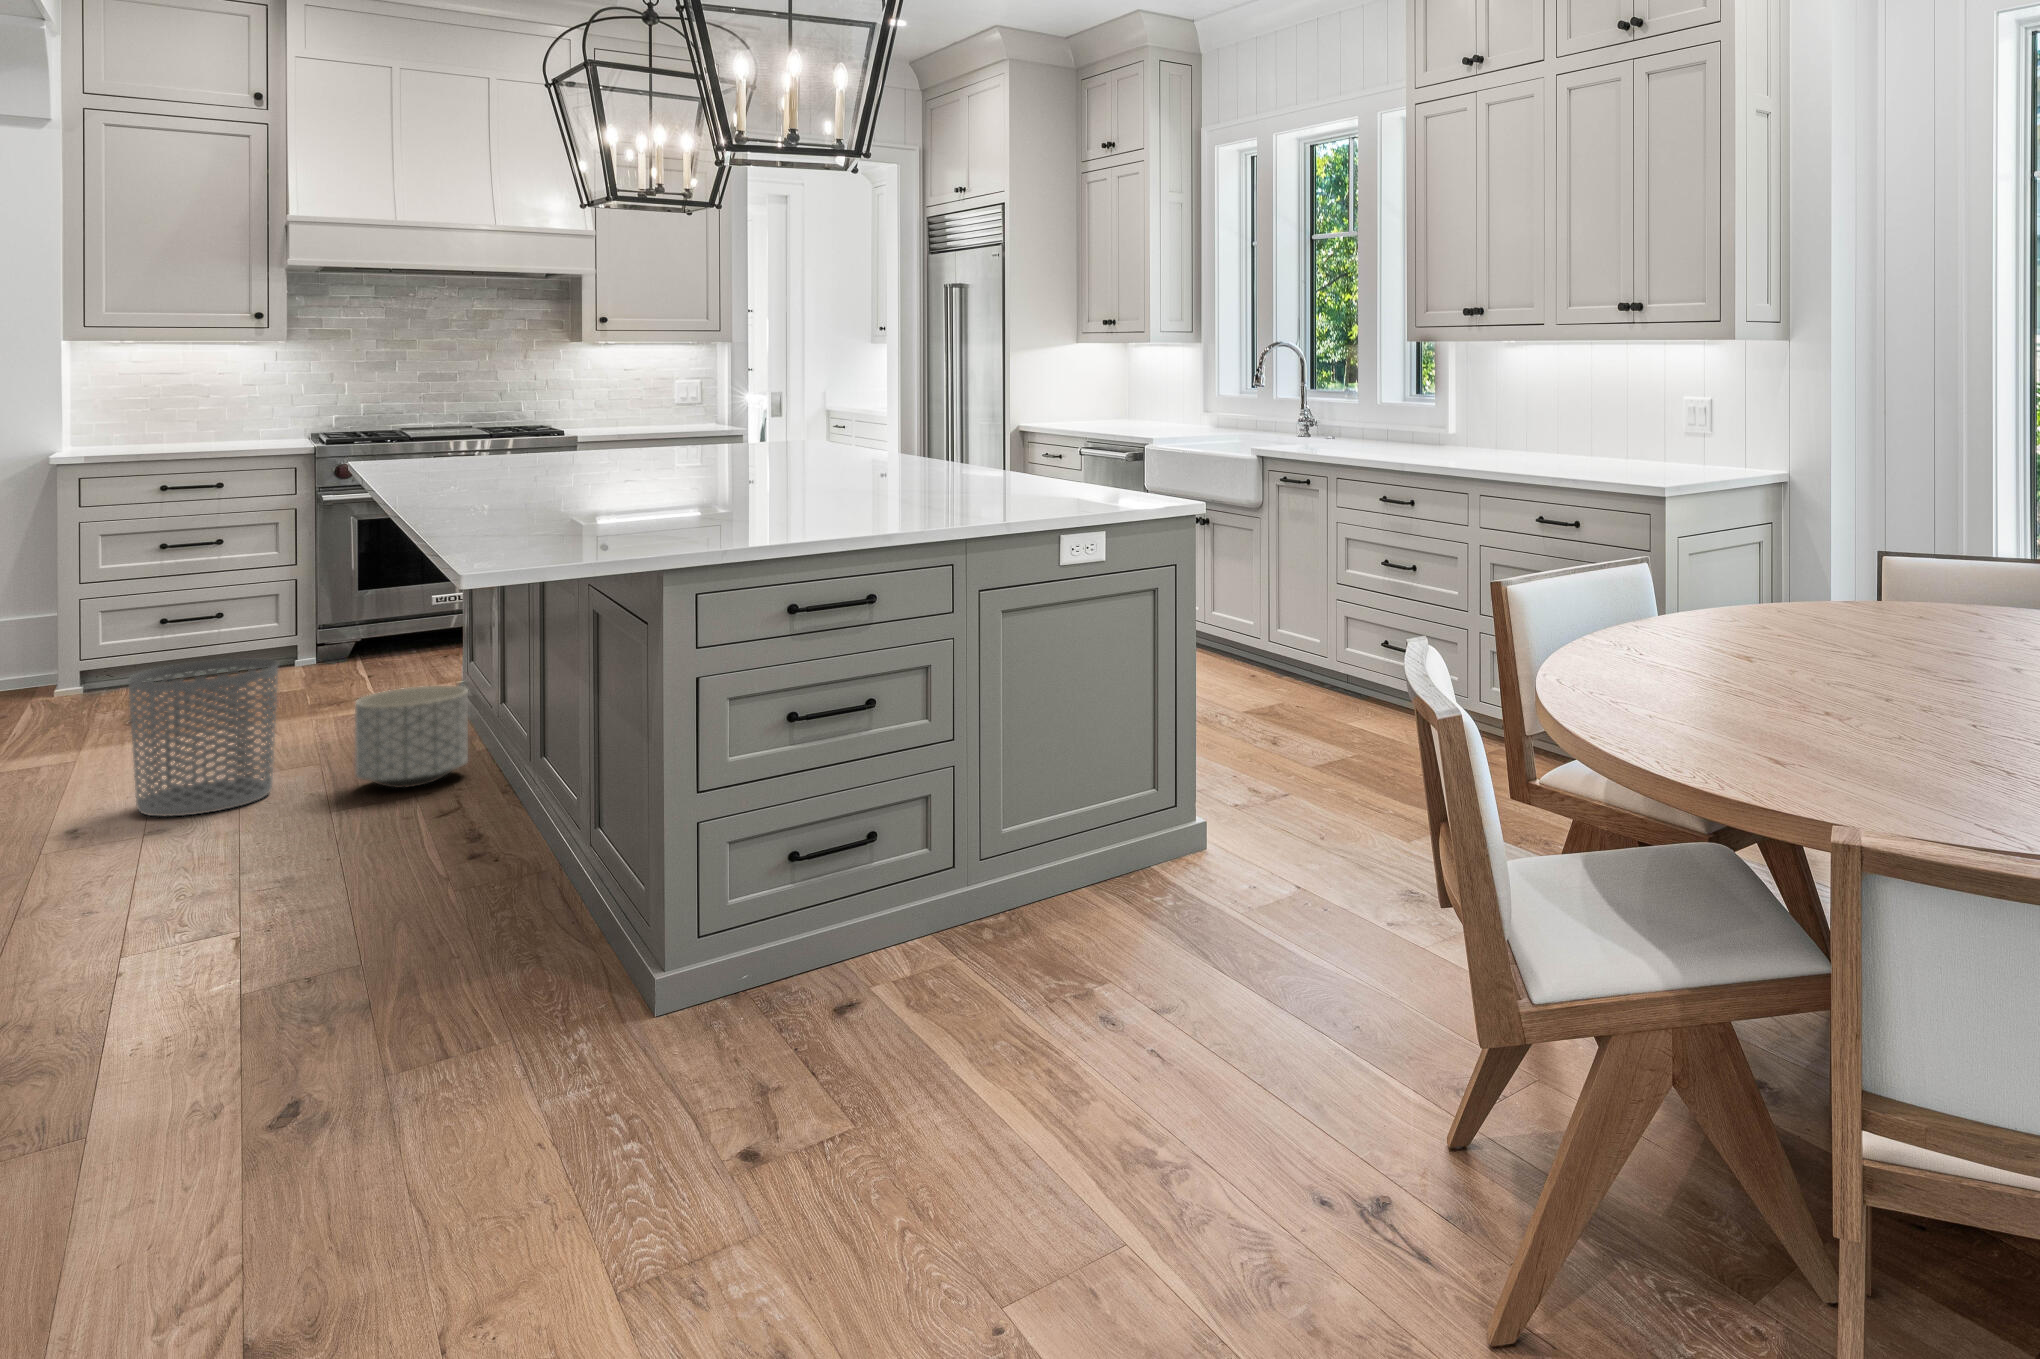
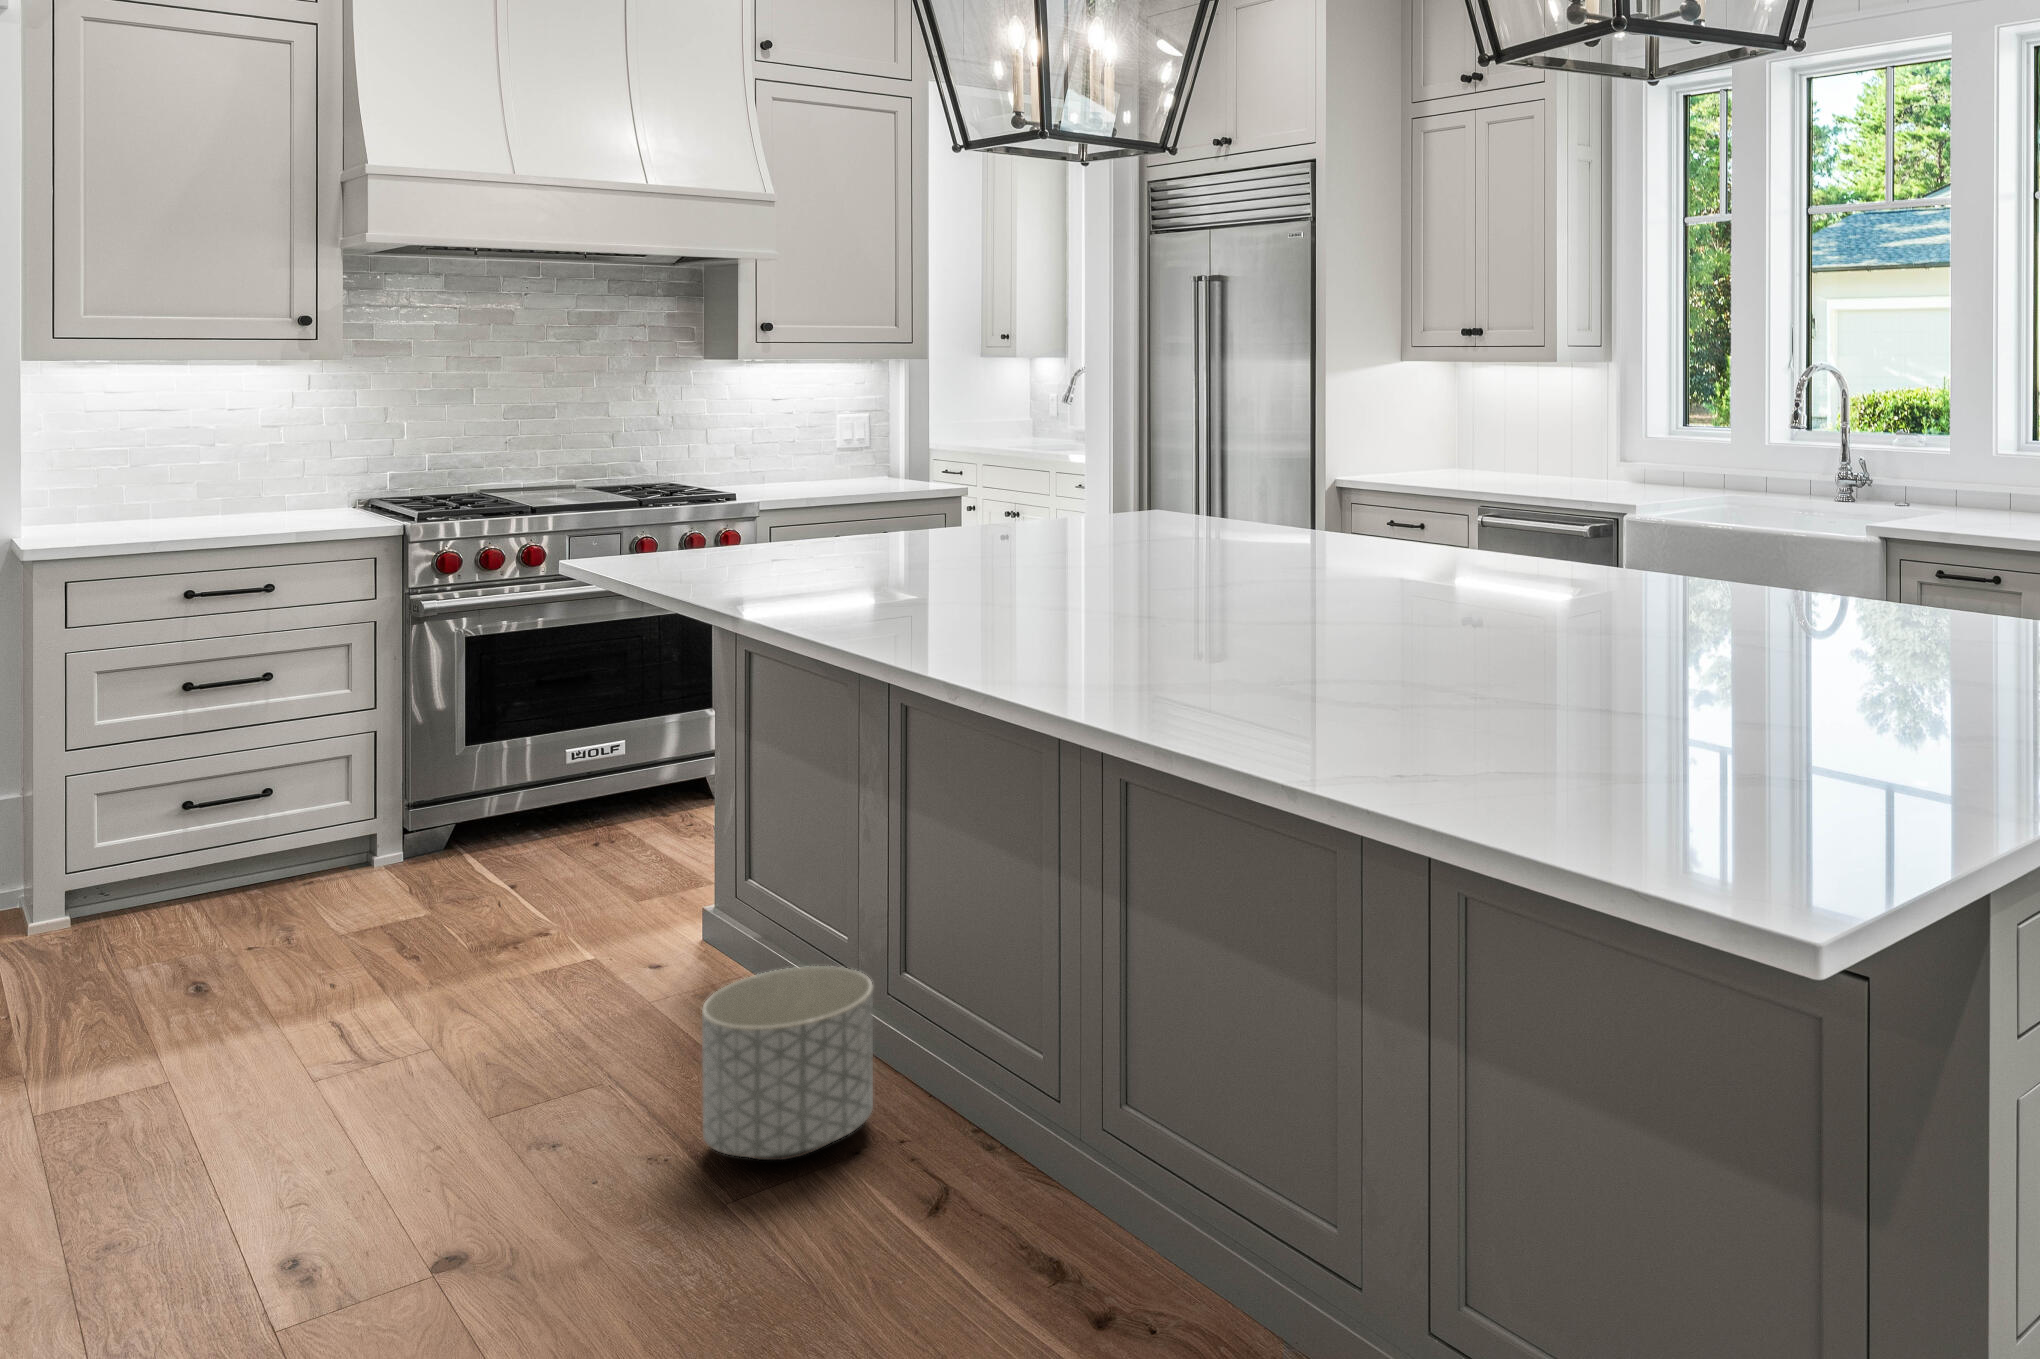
waste bin: present [128,659,278,817] -> none [331,939,570,1254]

